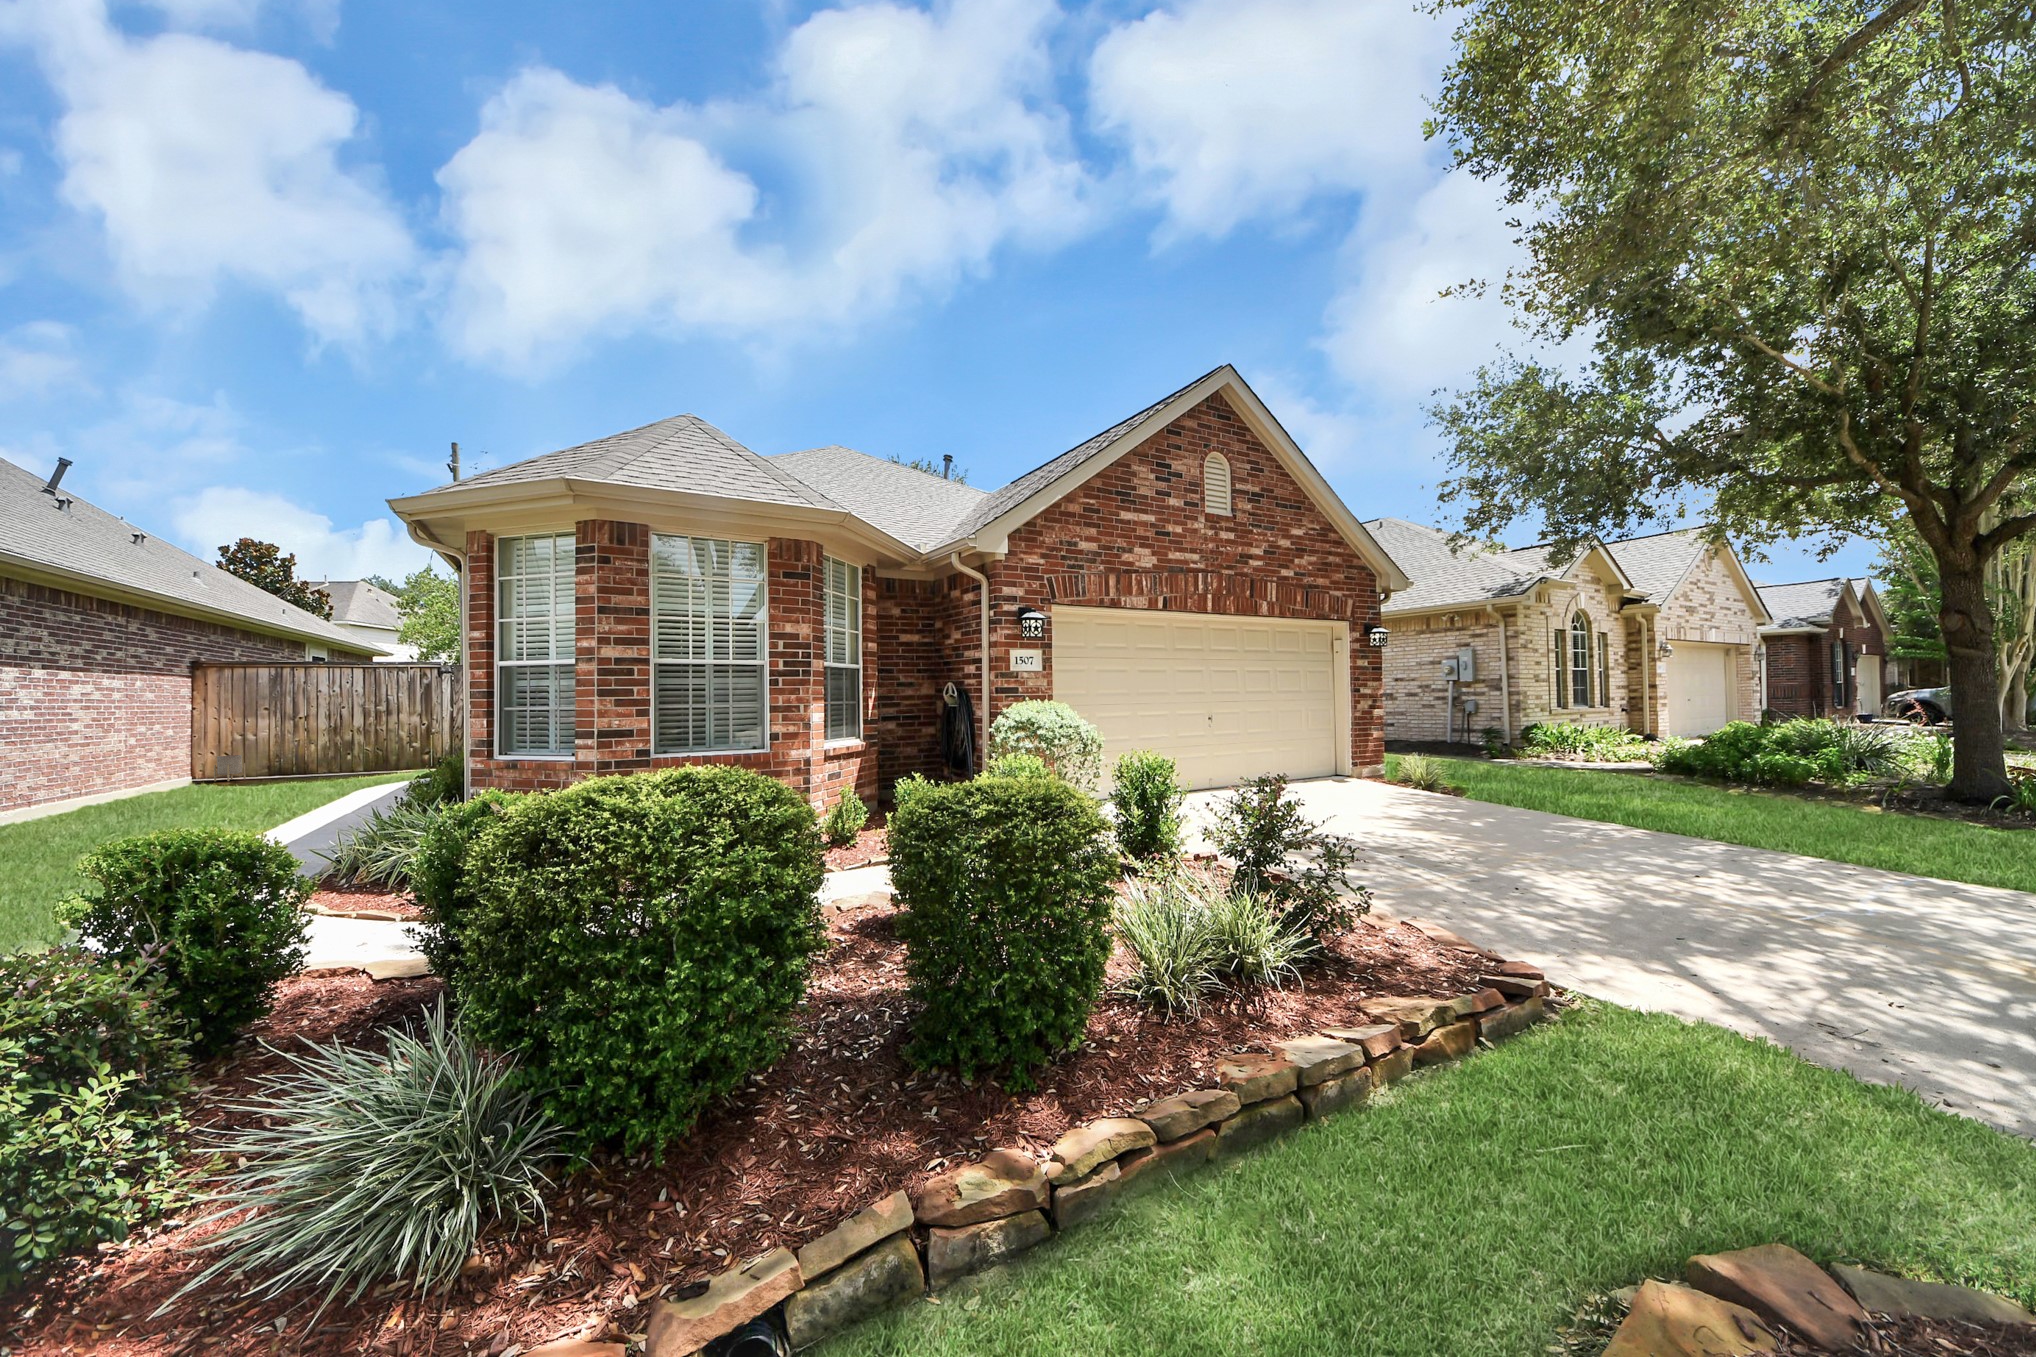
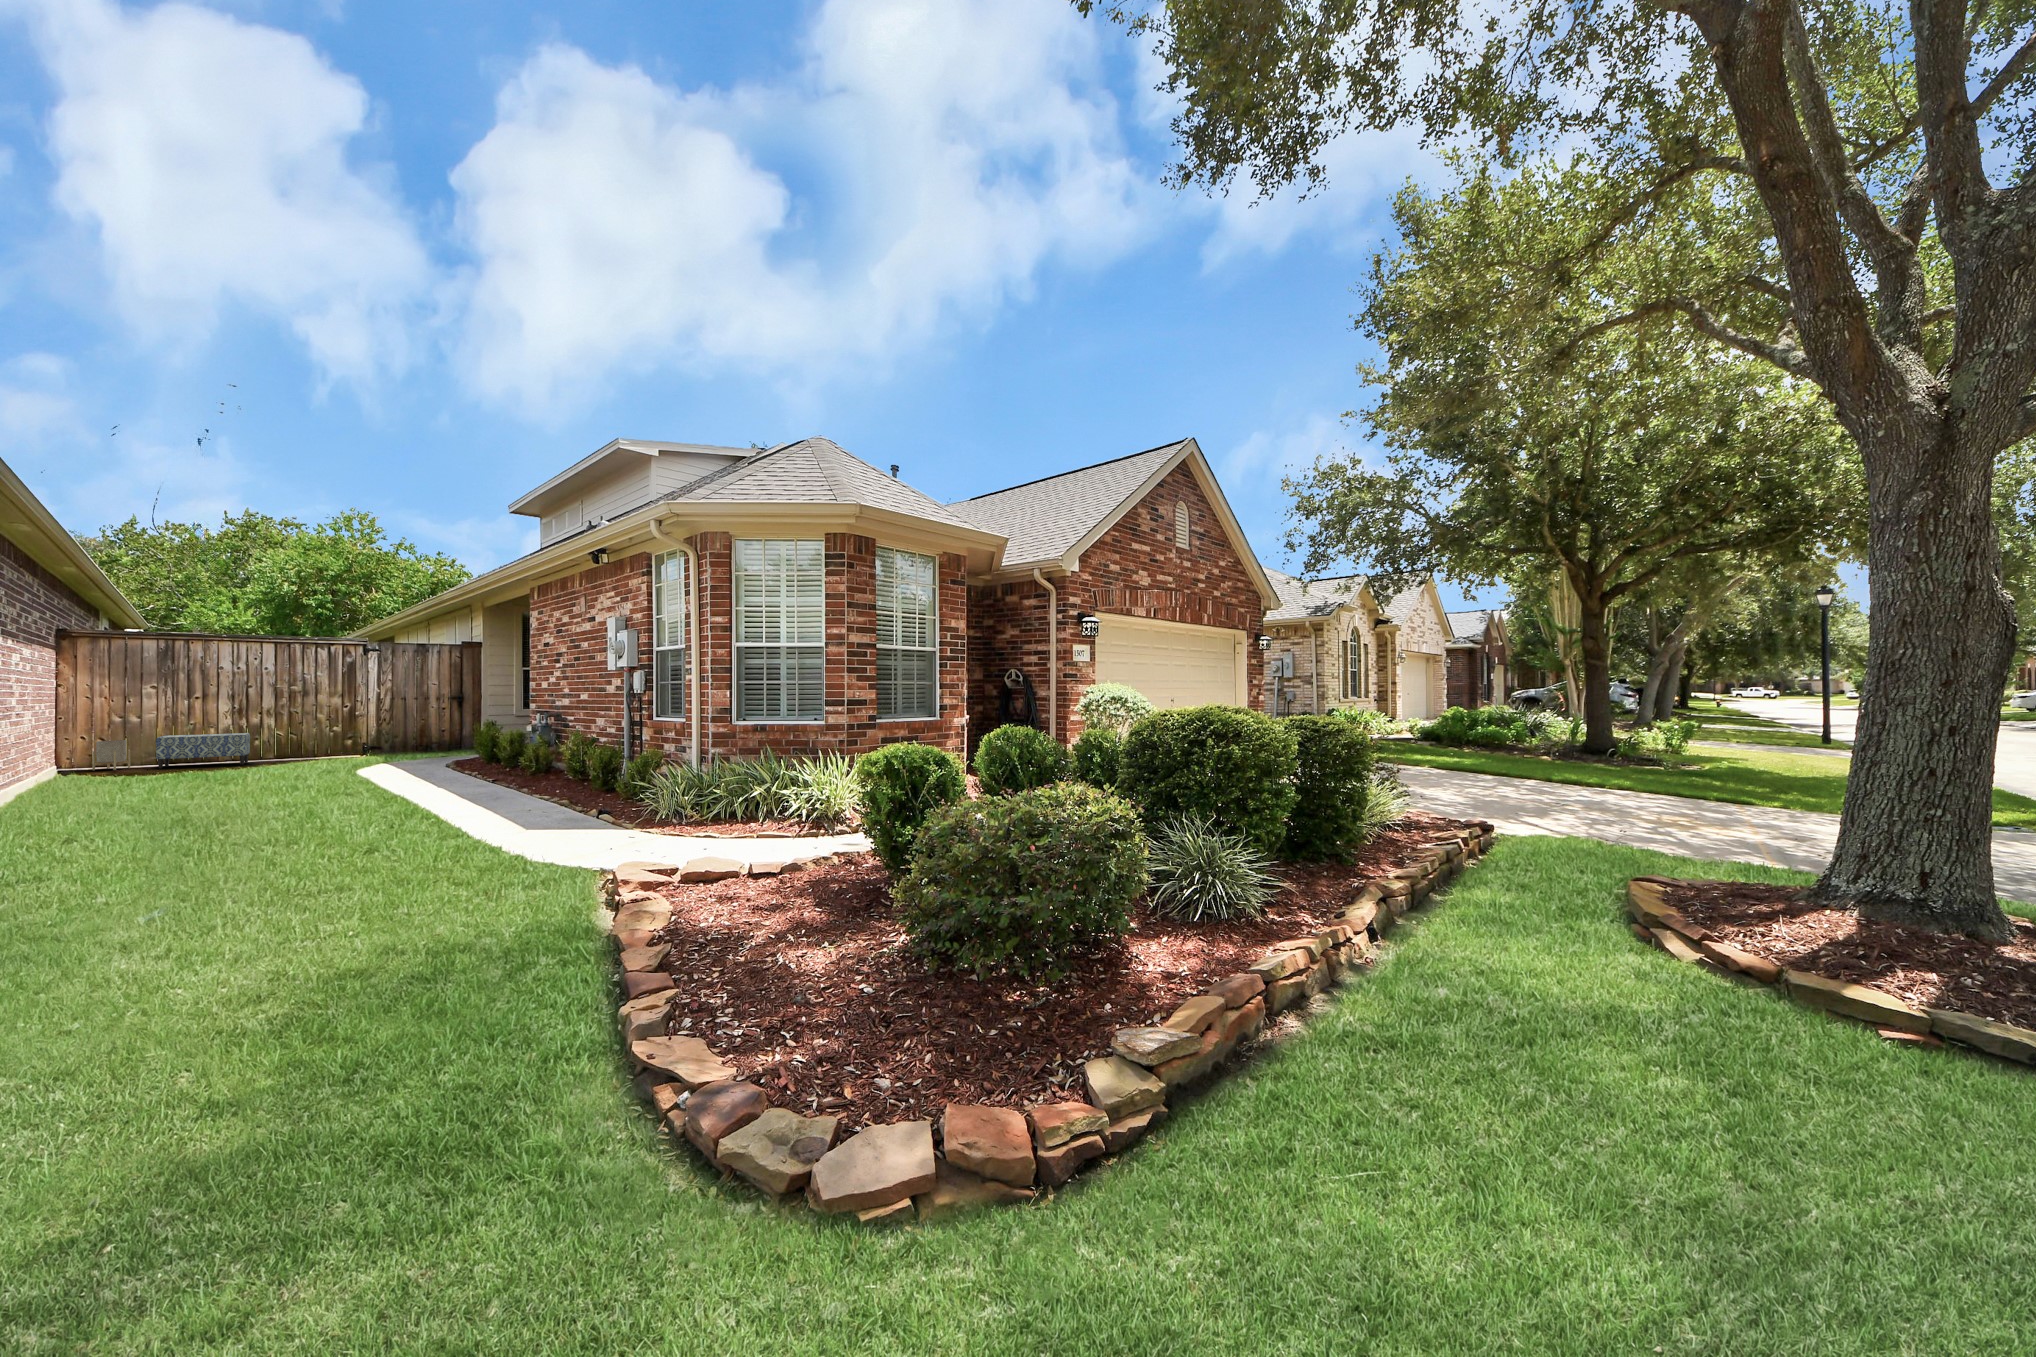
bench: none [258,749,342,781] -> present [156,733,250,768]

